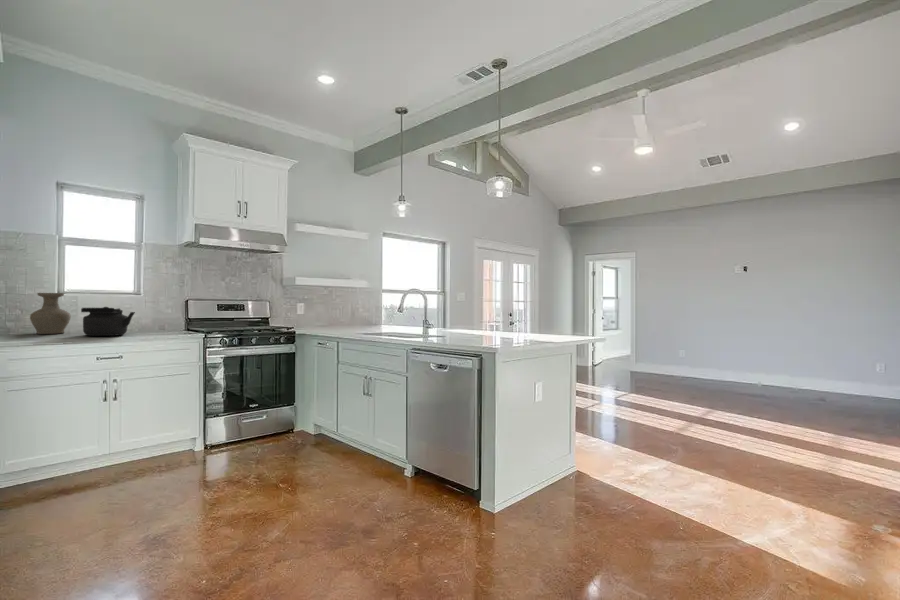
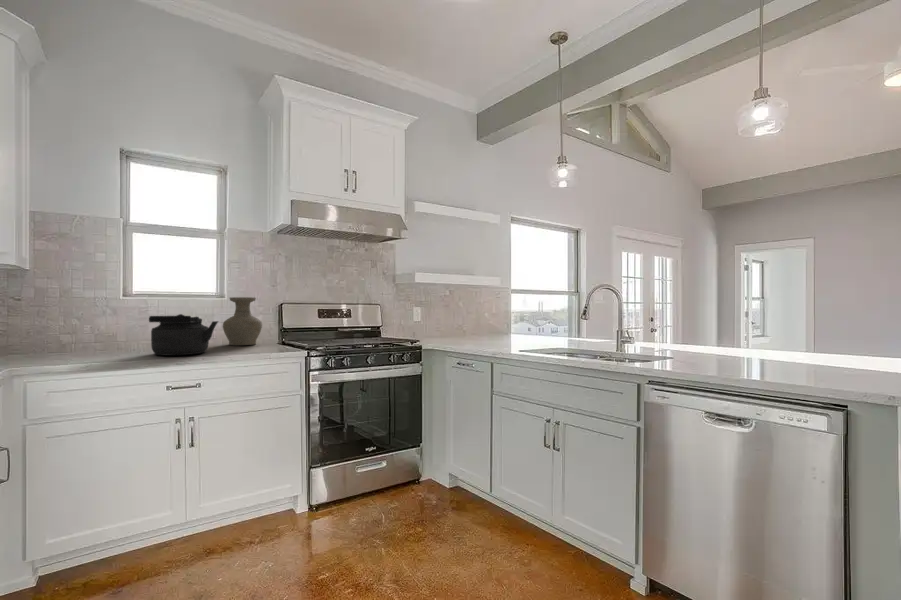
vase: present [30,293,71,334] -> present [223,297,262,345]

